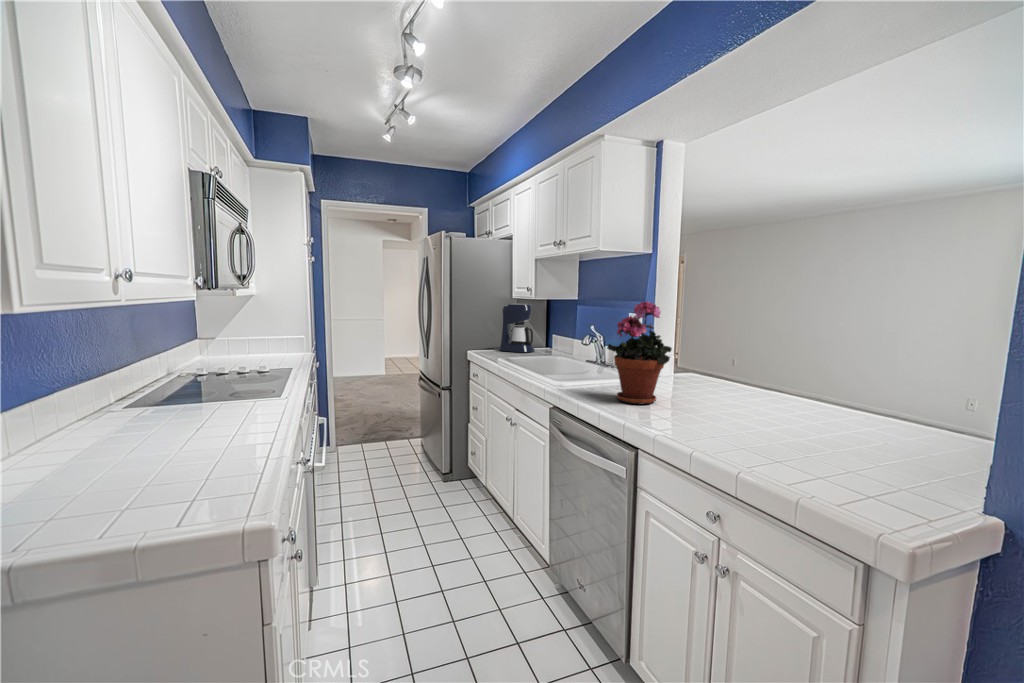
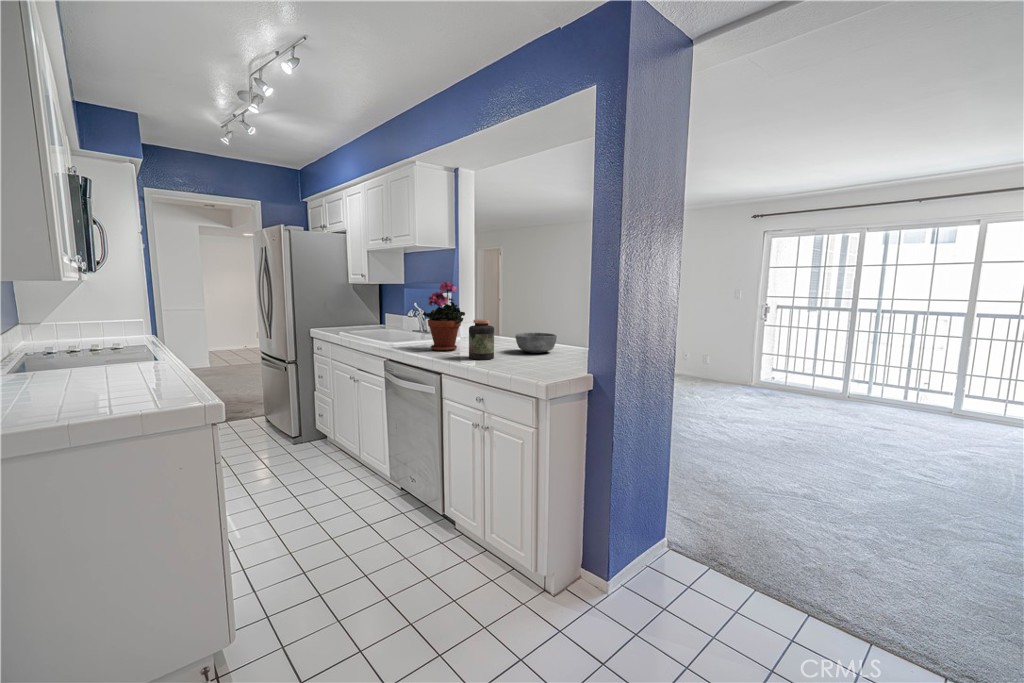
coffee maker: present [499,304,535,352] -> none [339,289,371,329]
jar: none [683,364,731,433] -> present [469,319,494,360]
bowl: none [758,385,838,423] -> present [515,333,557,353]

